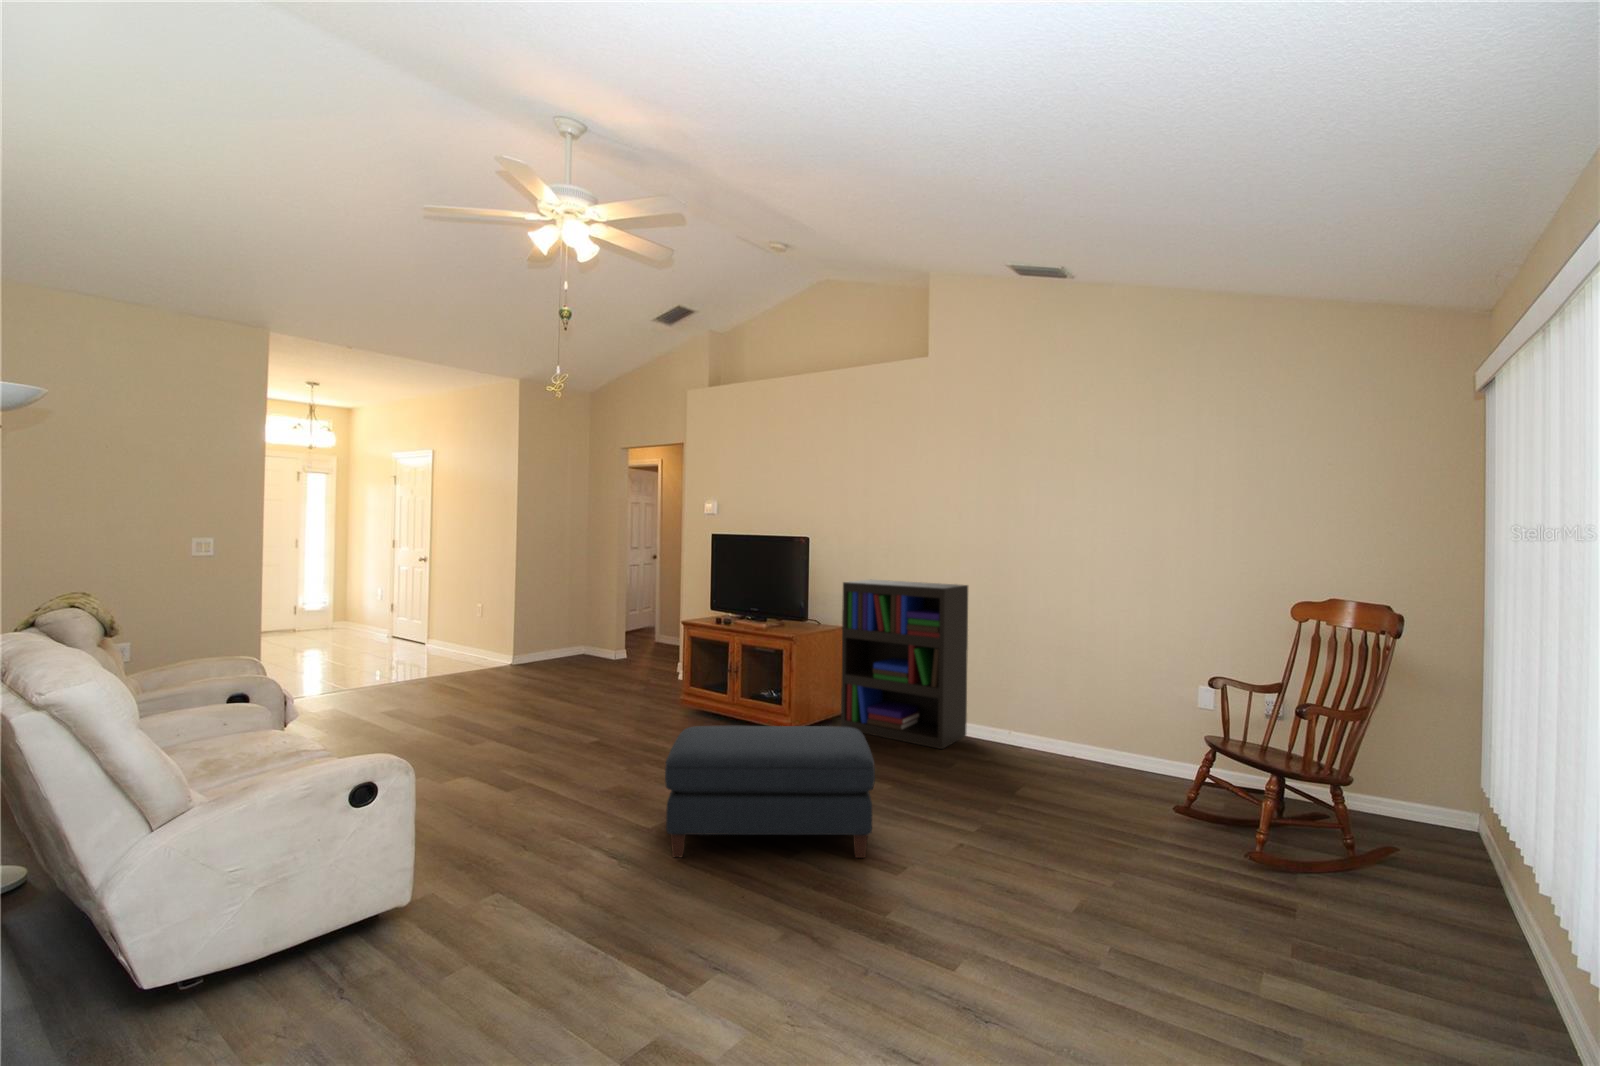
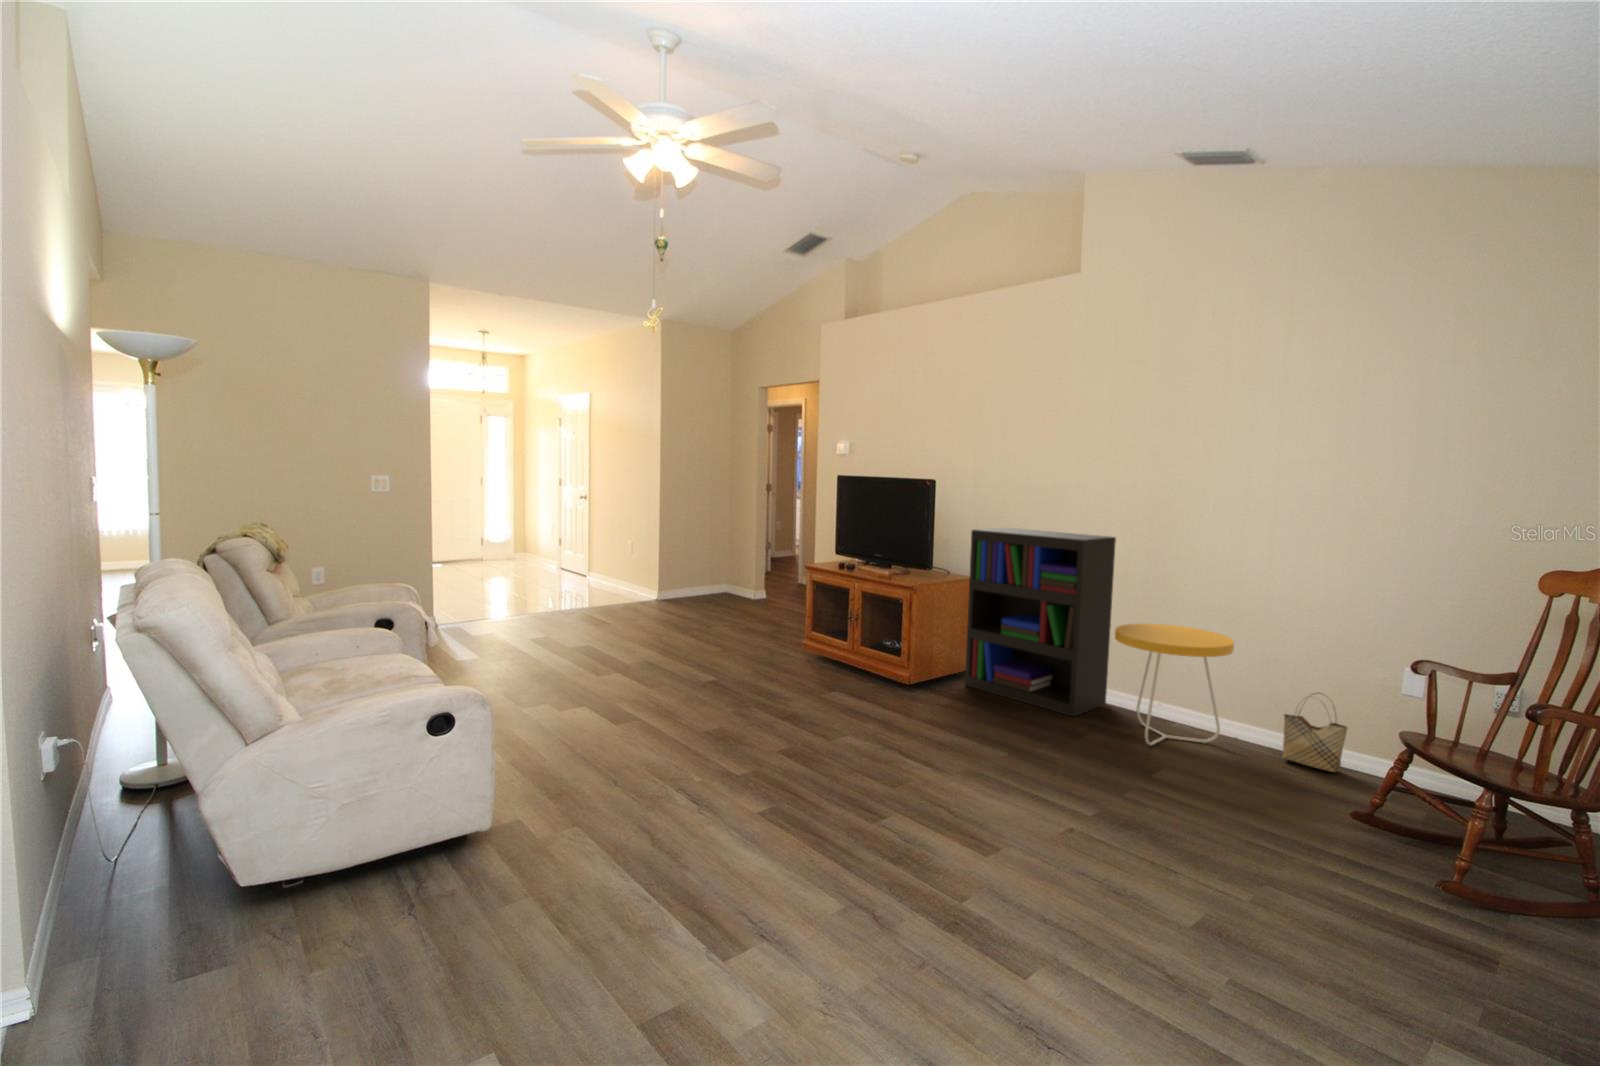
side table: none [975,661,1072,769] -> present [1115,624,1234,745]
woven basket: none [1113,711,1163,778] -> present [1282,706,1348,772]
ottoman: present [665,726,875,858] -> none [751,674,971,827]

